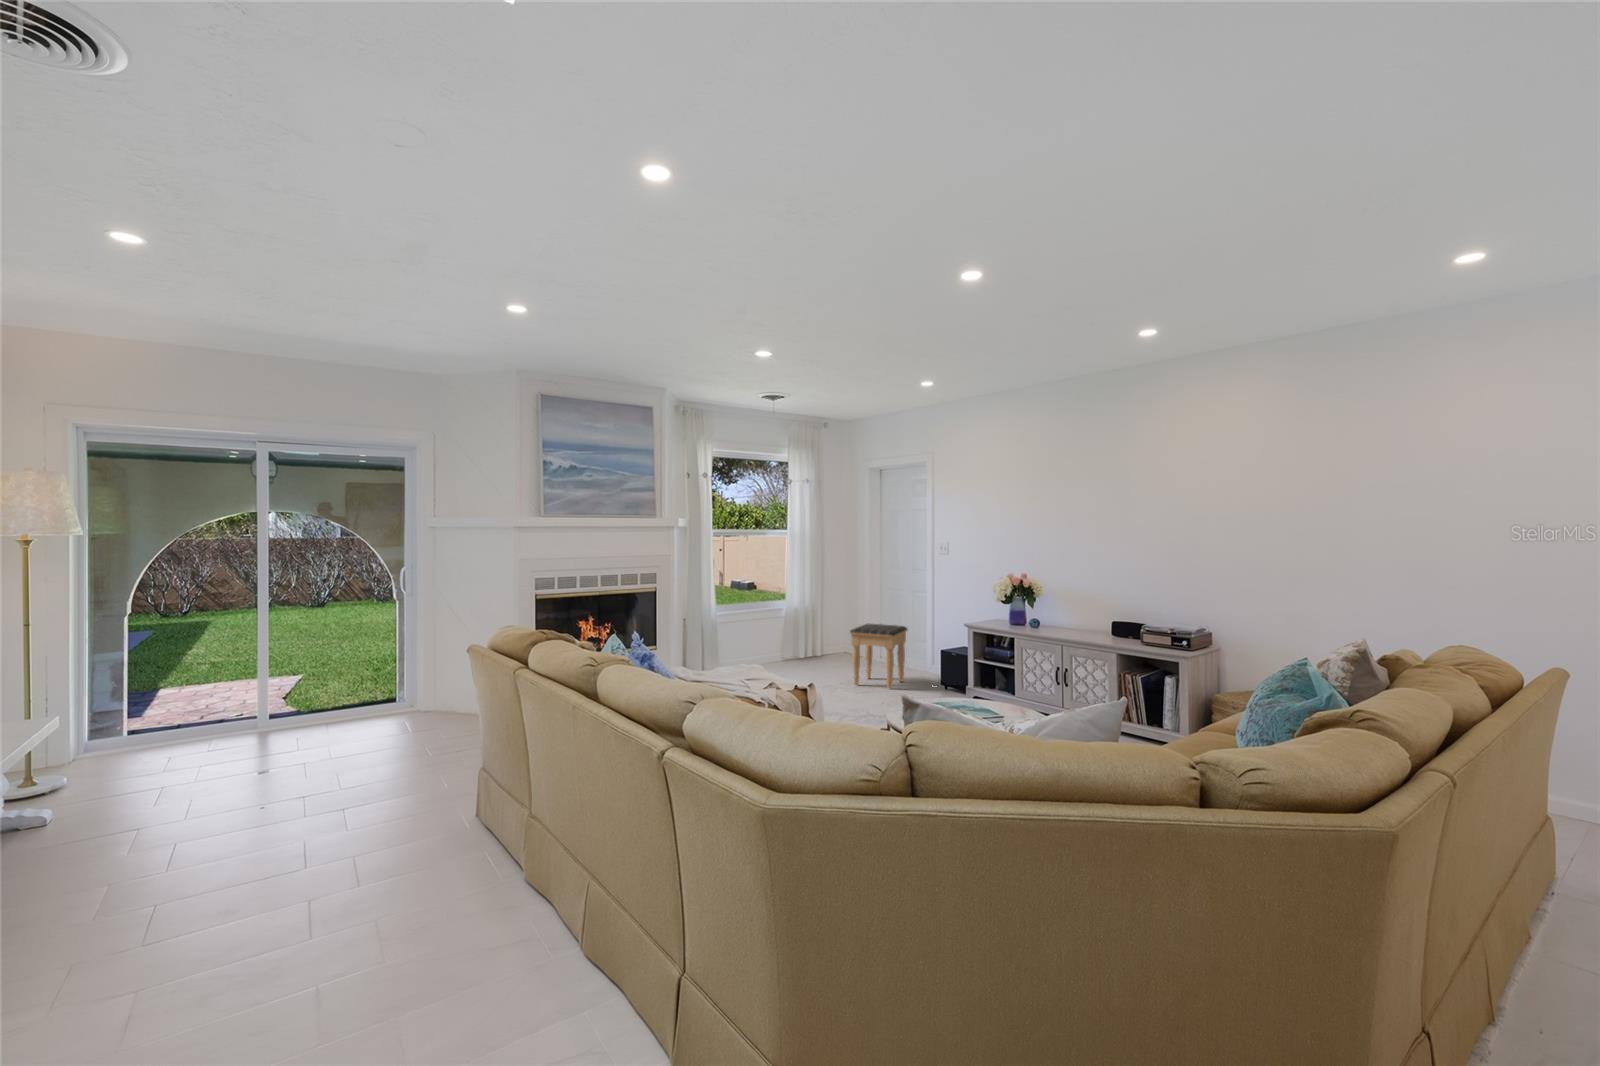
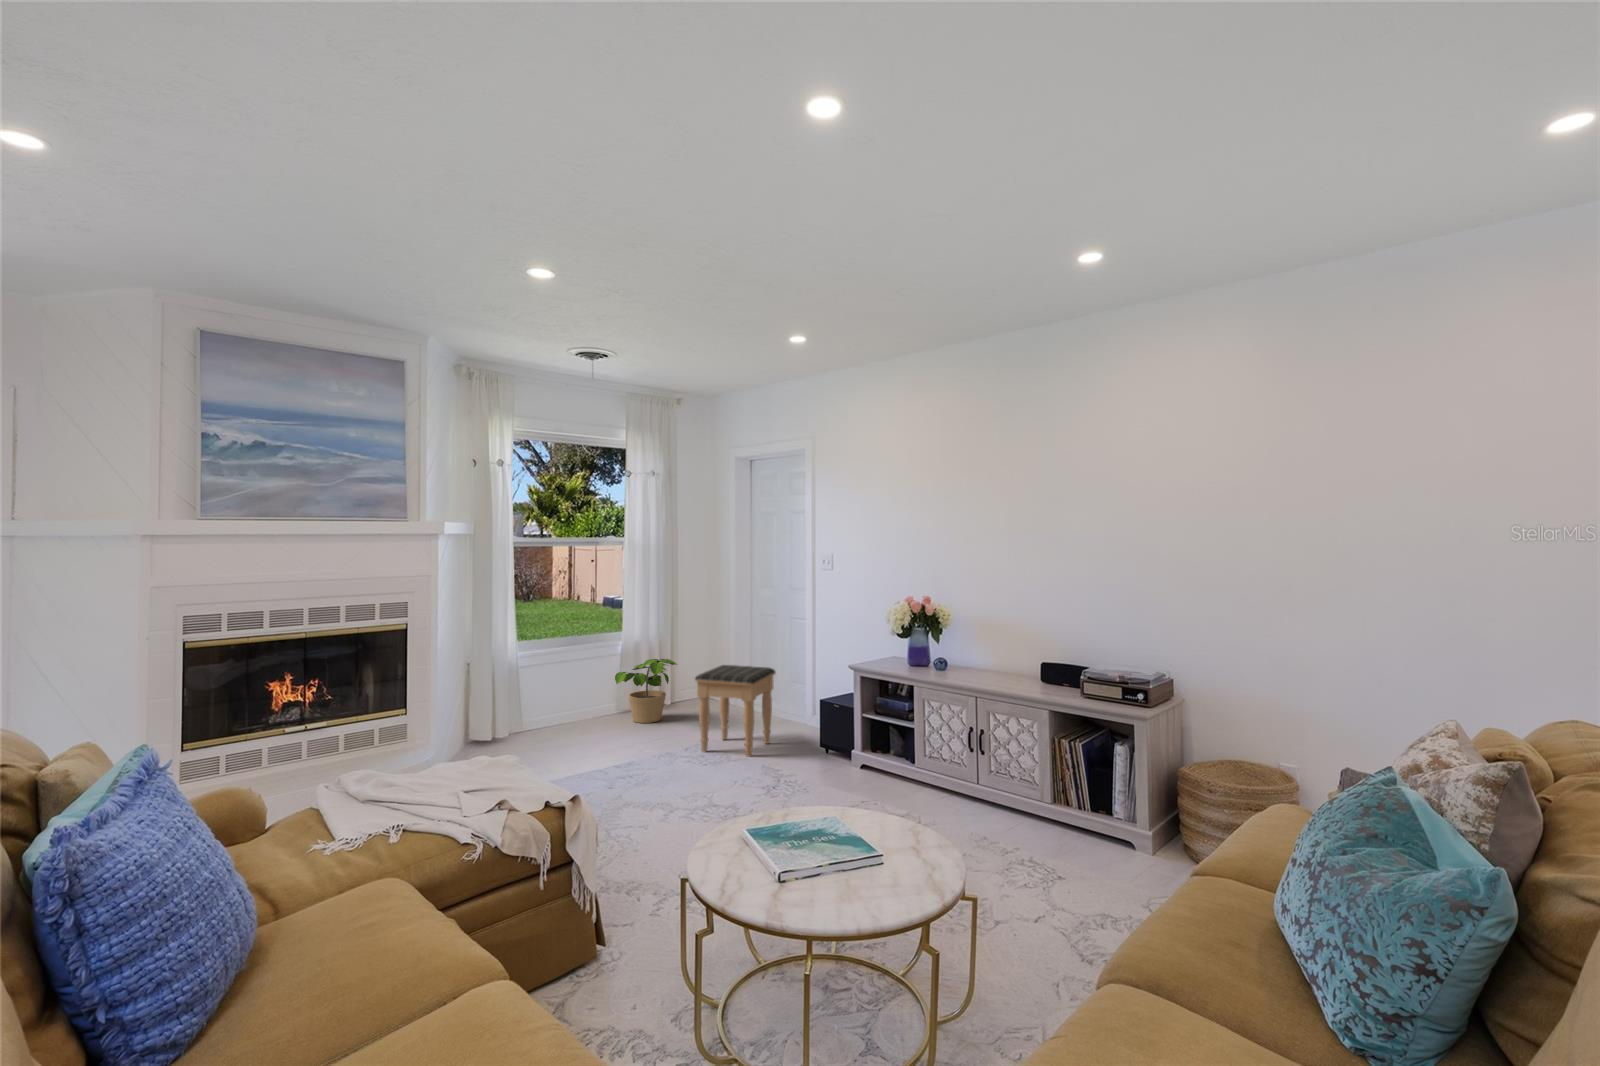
potted plant: none [784,619,832,667] -> present [615,659,677,723]

